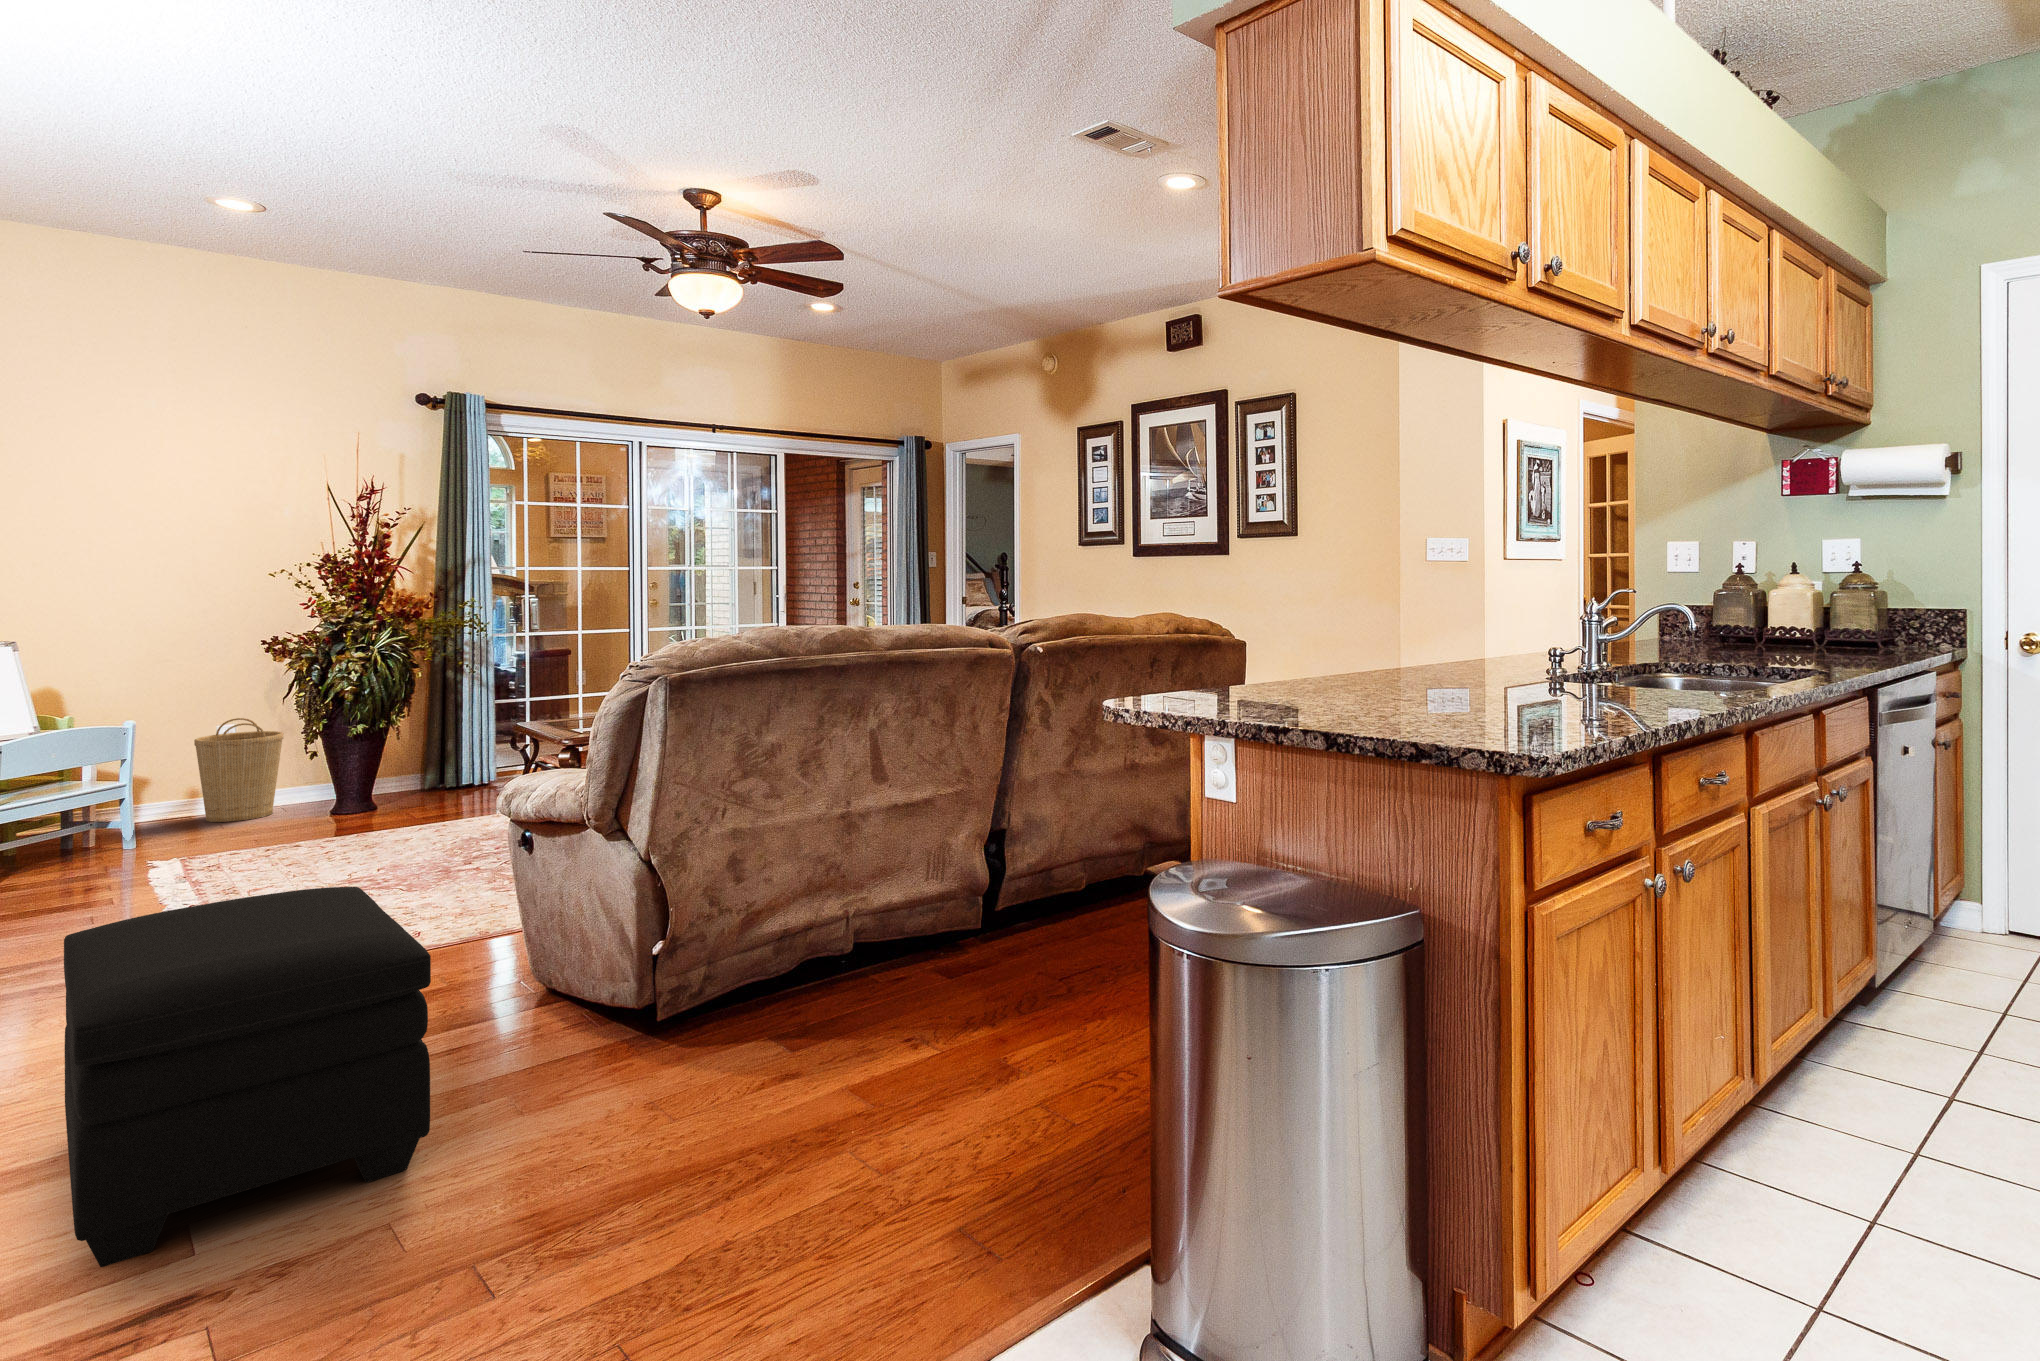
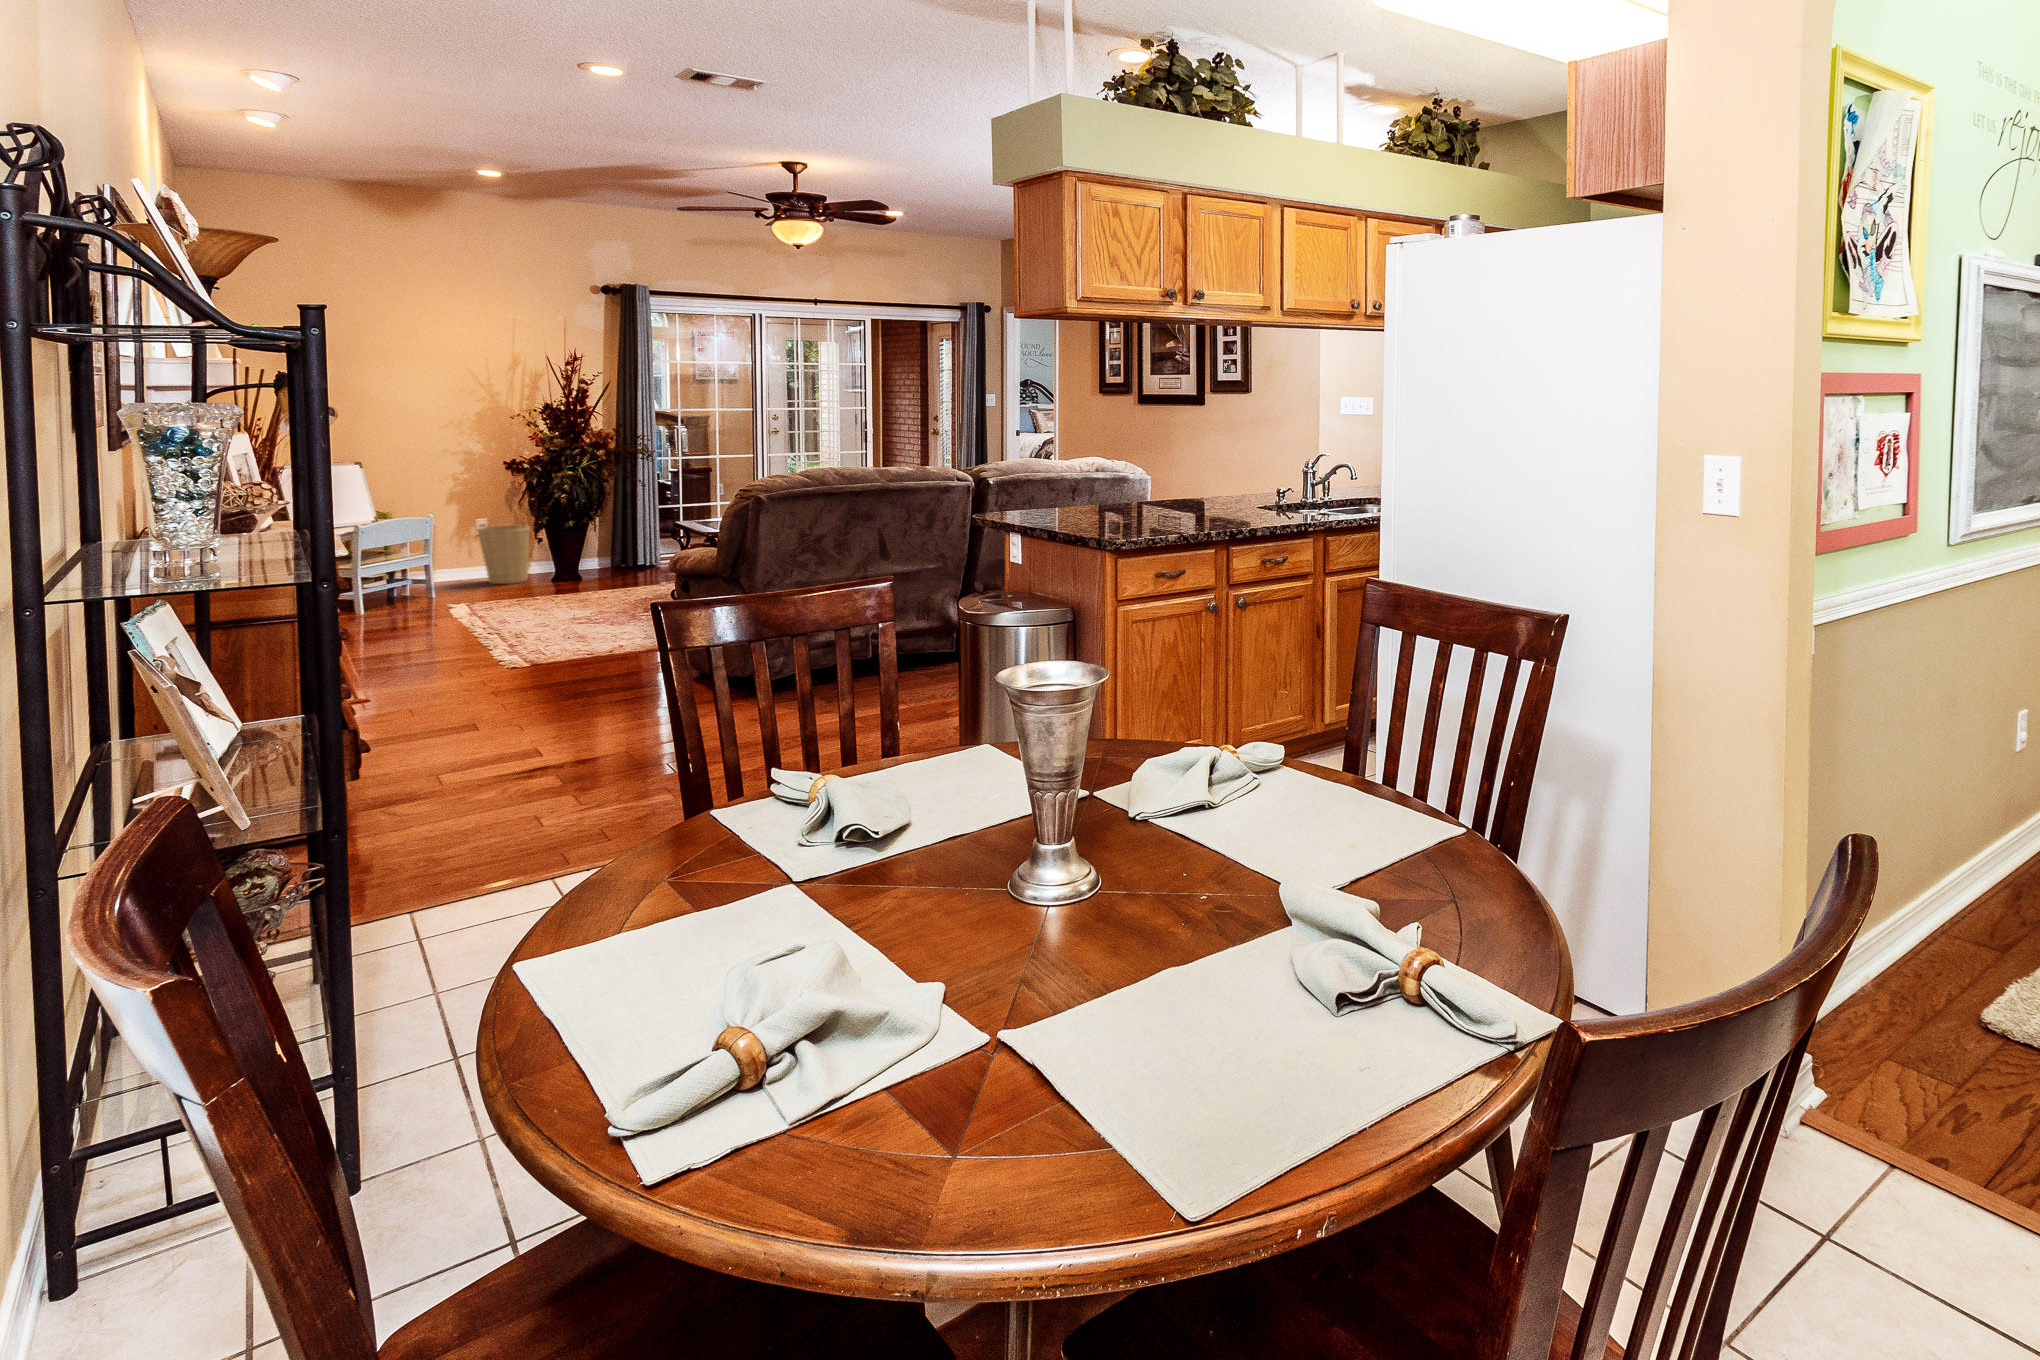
ottoman: present [64,887,431,1267] -> none [444,604,604,741]

